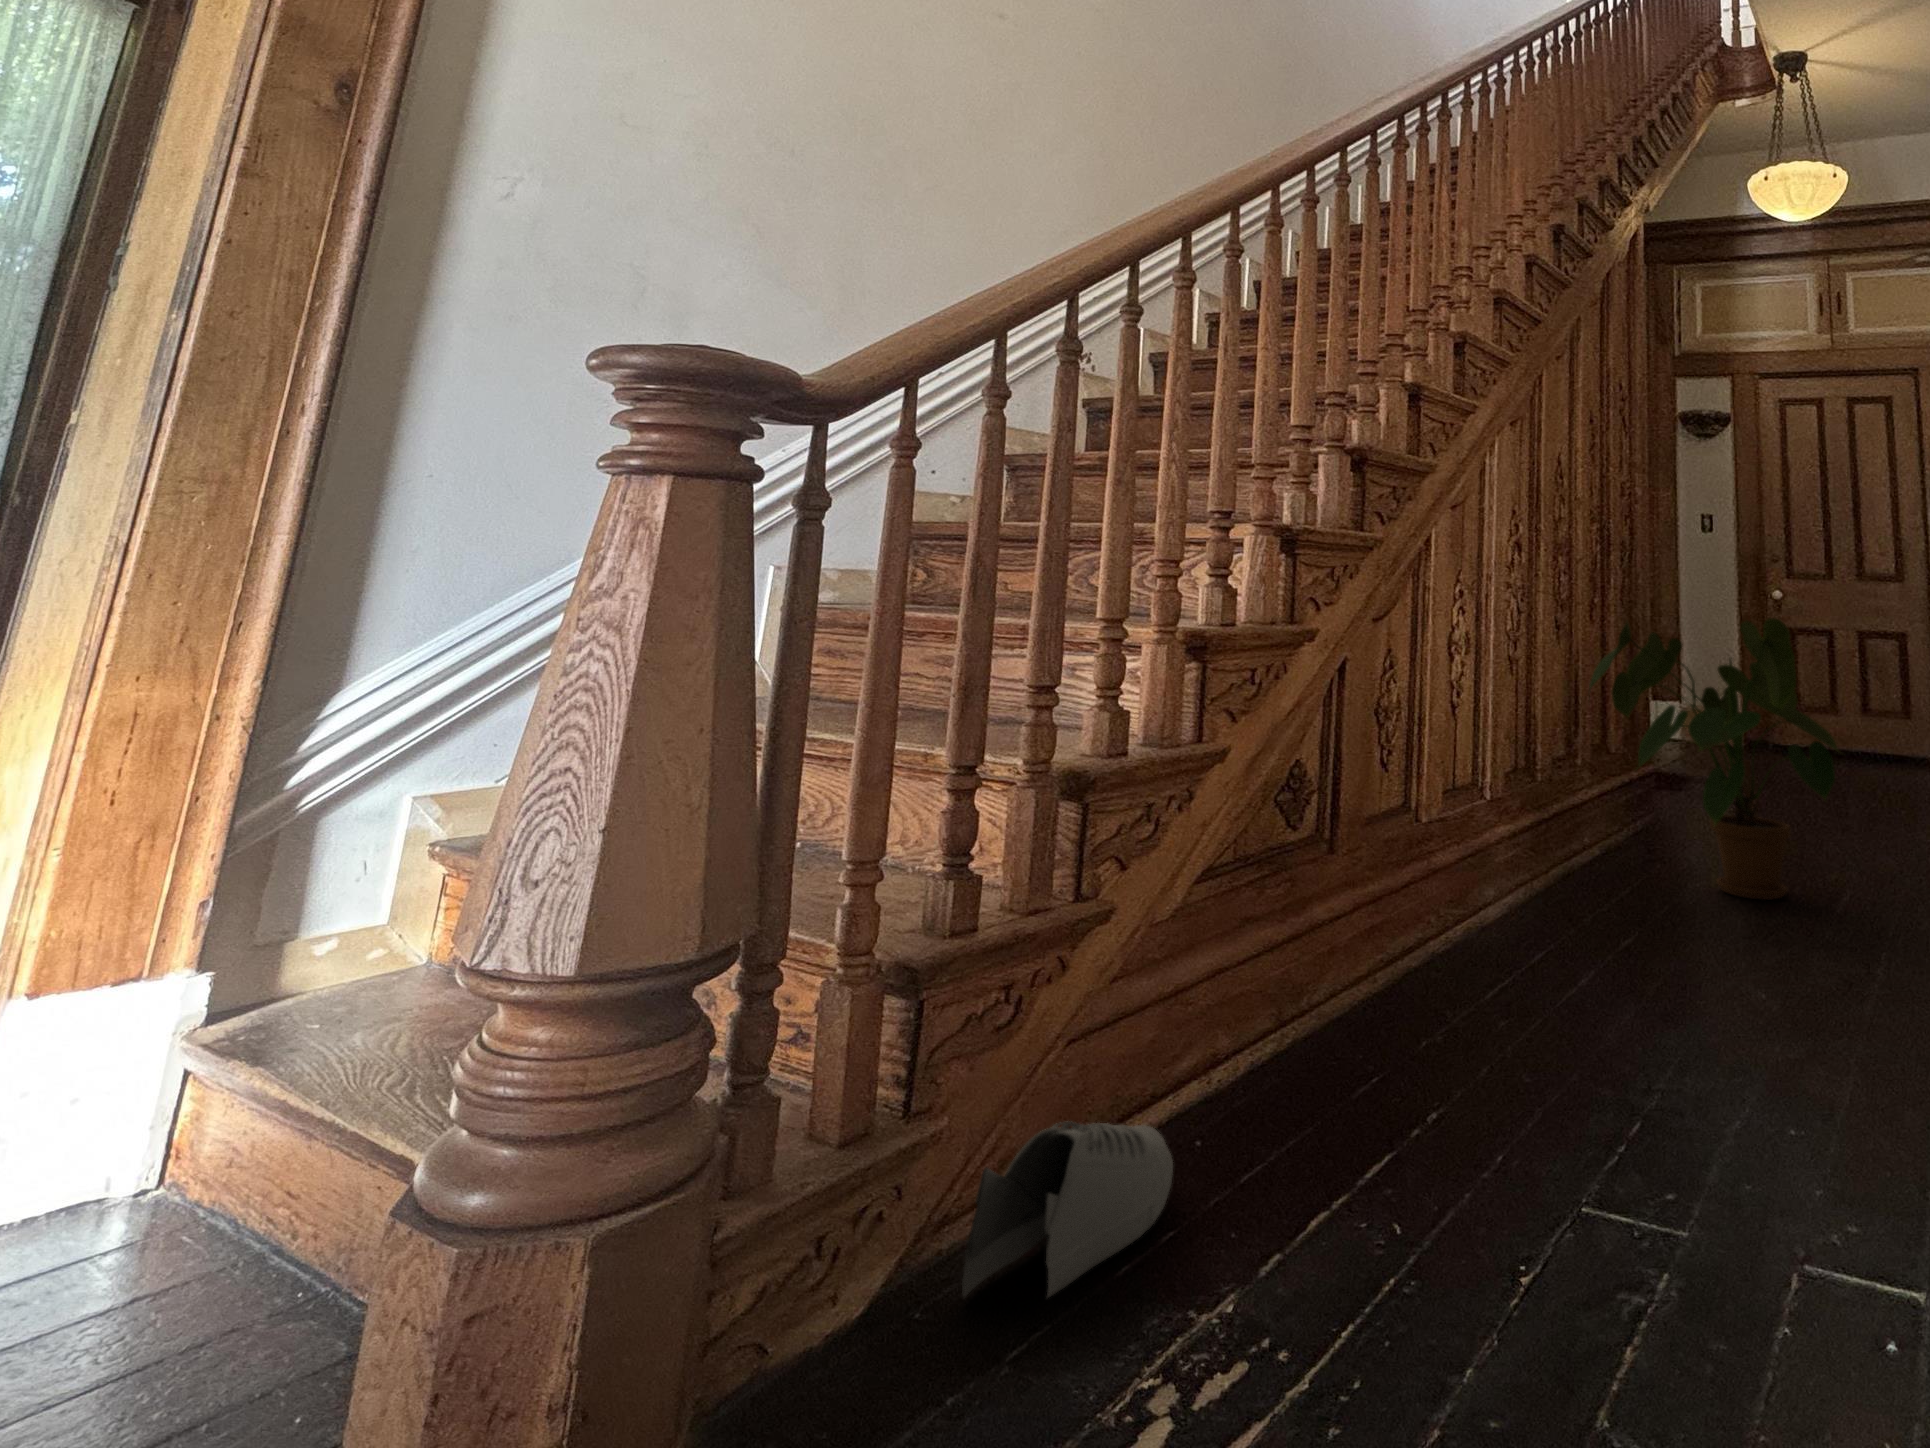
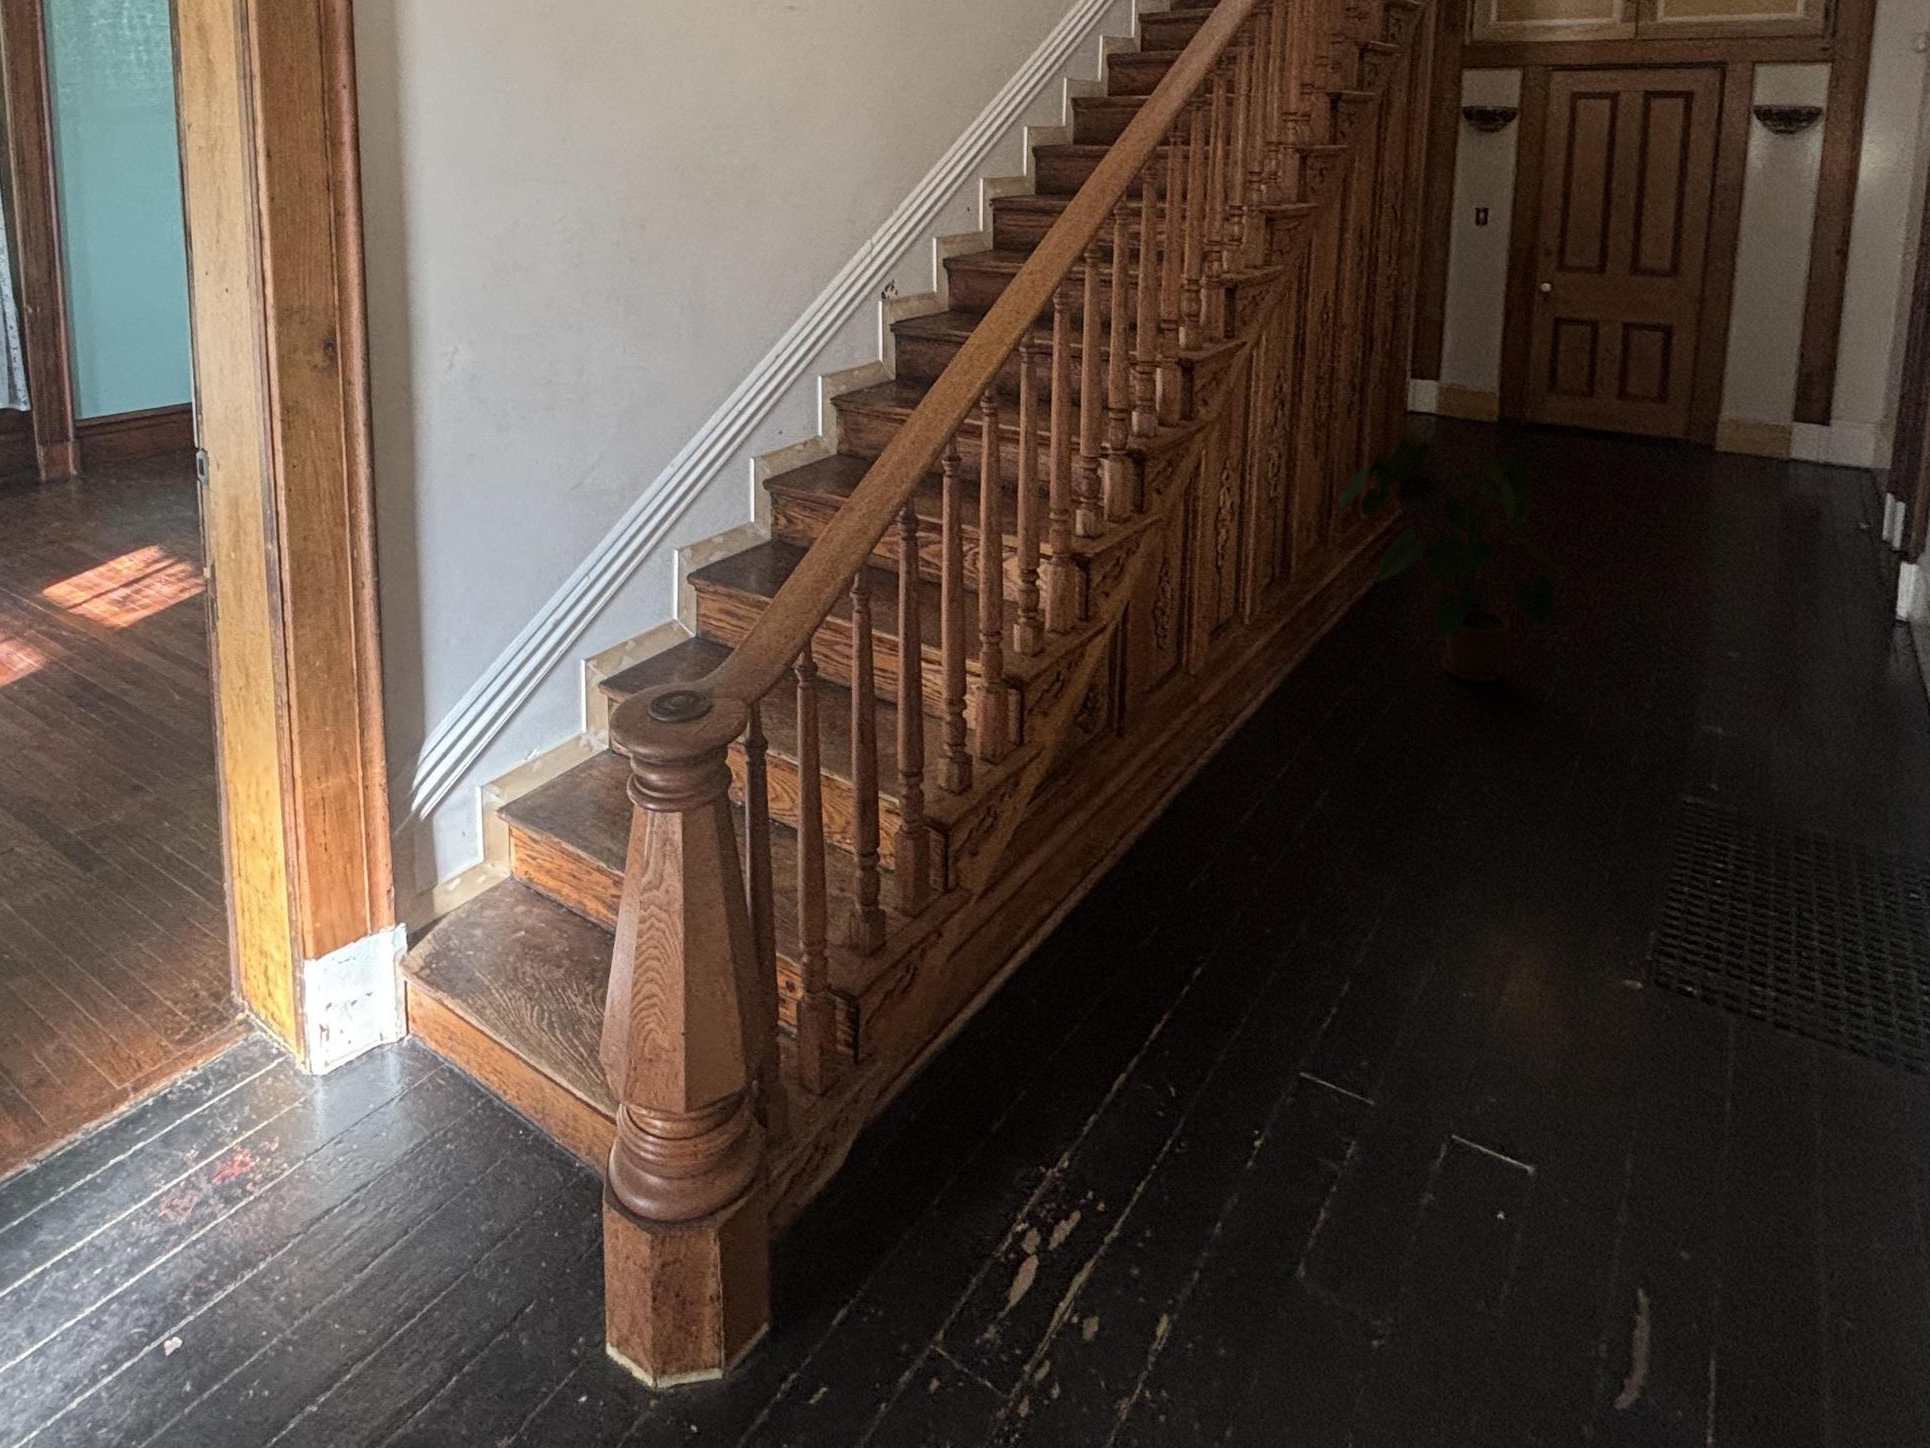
shoe: present [962,1121,1173,1298] -> none [901,1010,1023,1151]

